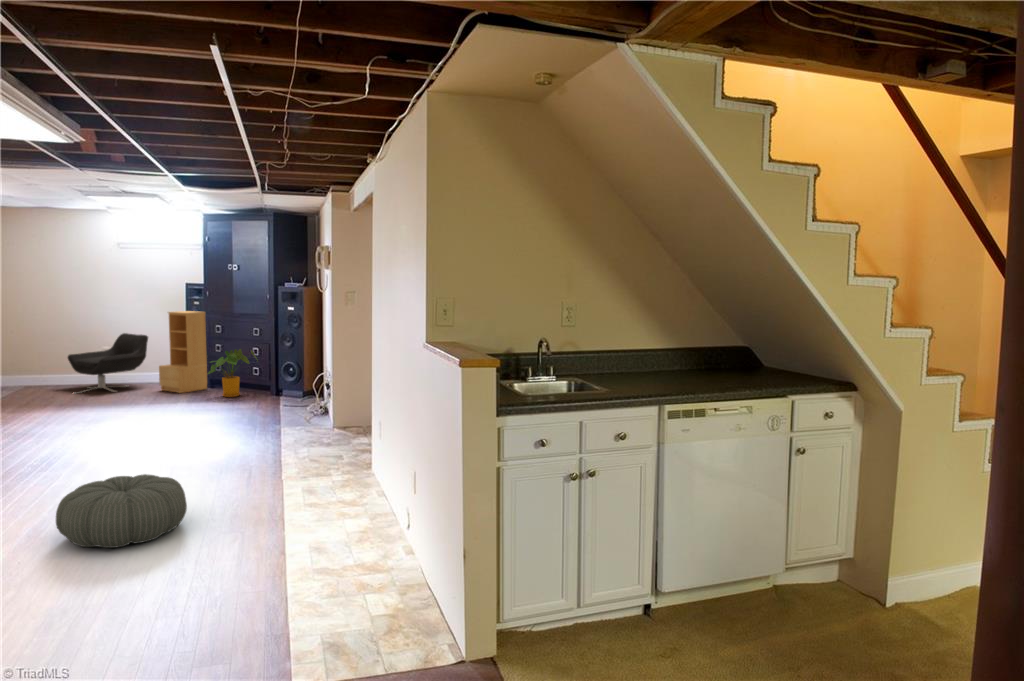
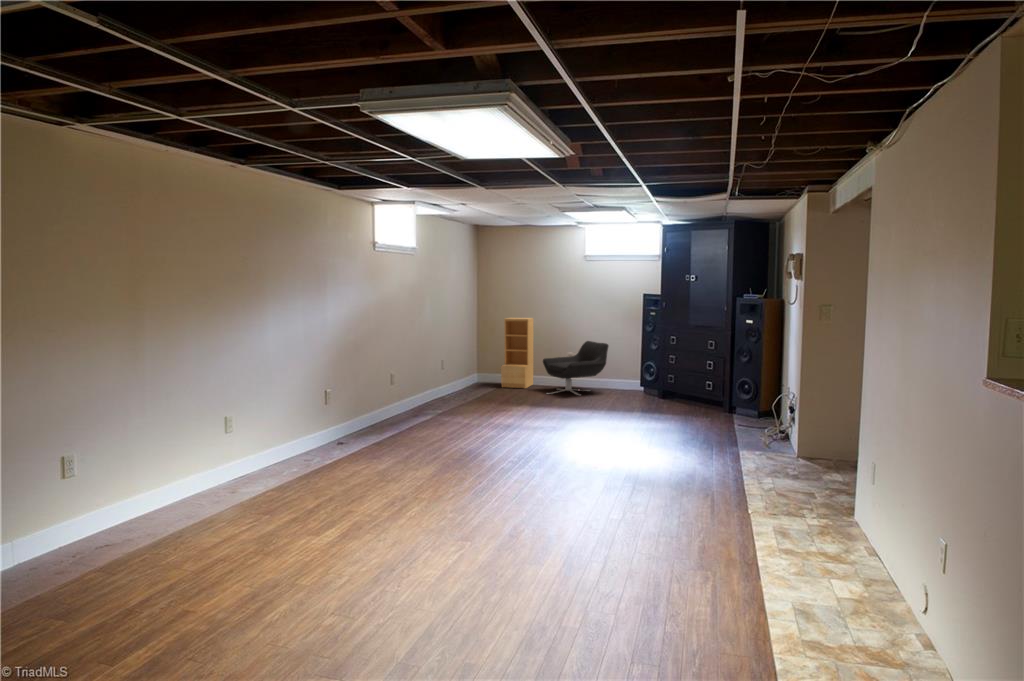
bookshelf: present [159,311,207,393] -> present [501,318,533,388]
house plant: present [208,349,256,397] -> none [661,361,711,410]
pouf: present [56,474,187,548] -> none [540,487,655,561]

